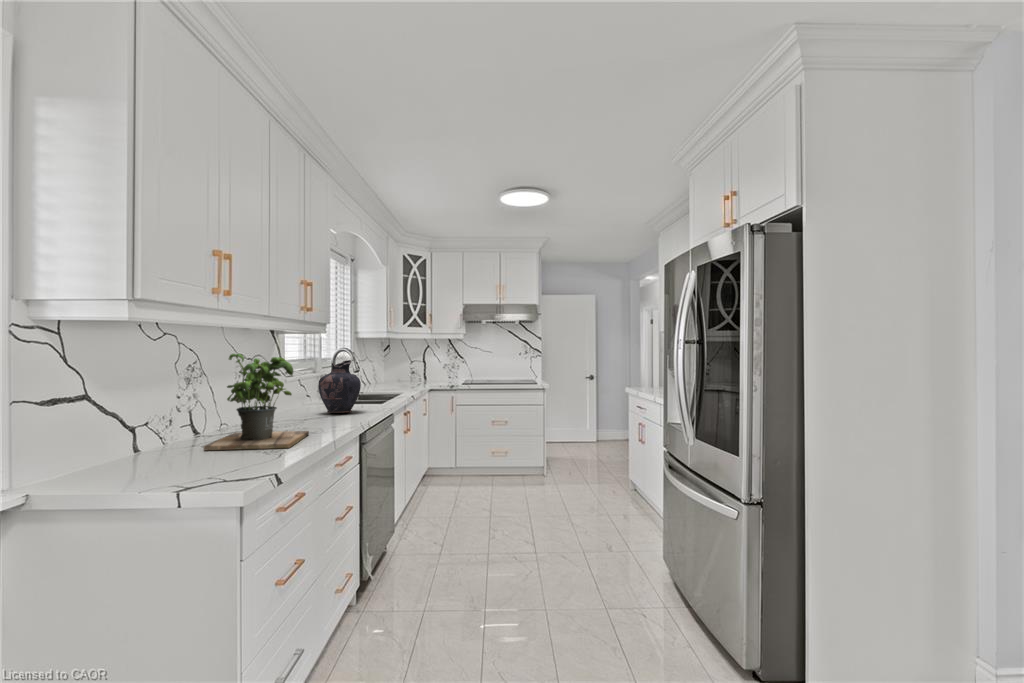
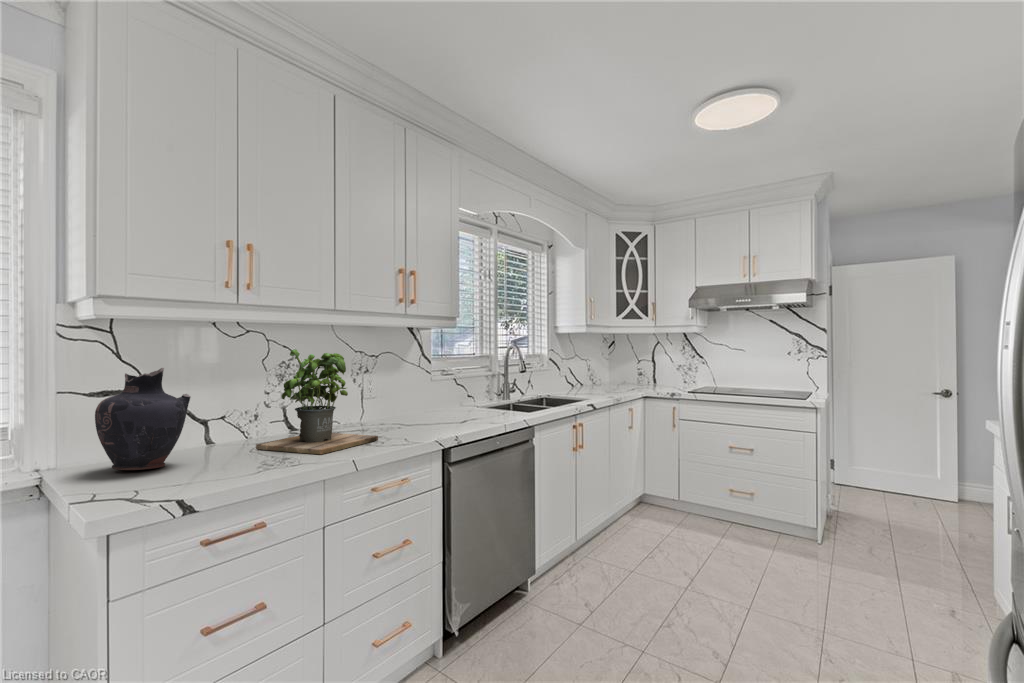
vase: present [318,360,361,413] -> present [95,368,191,470]

